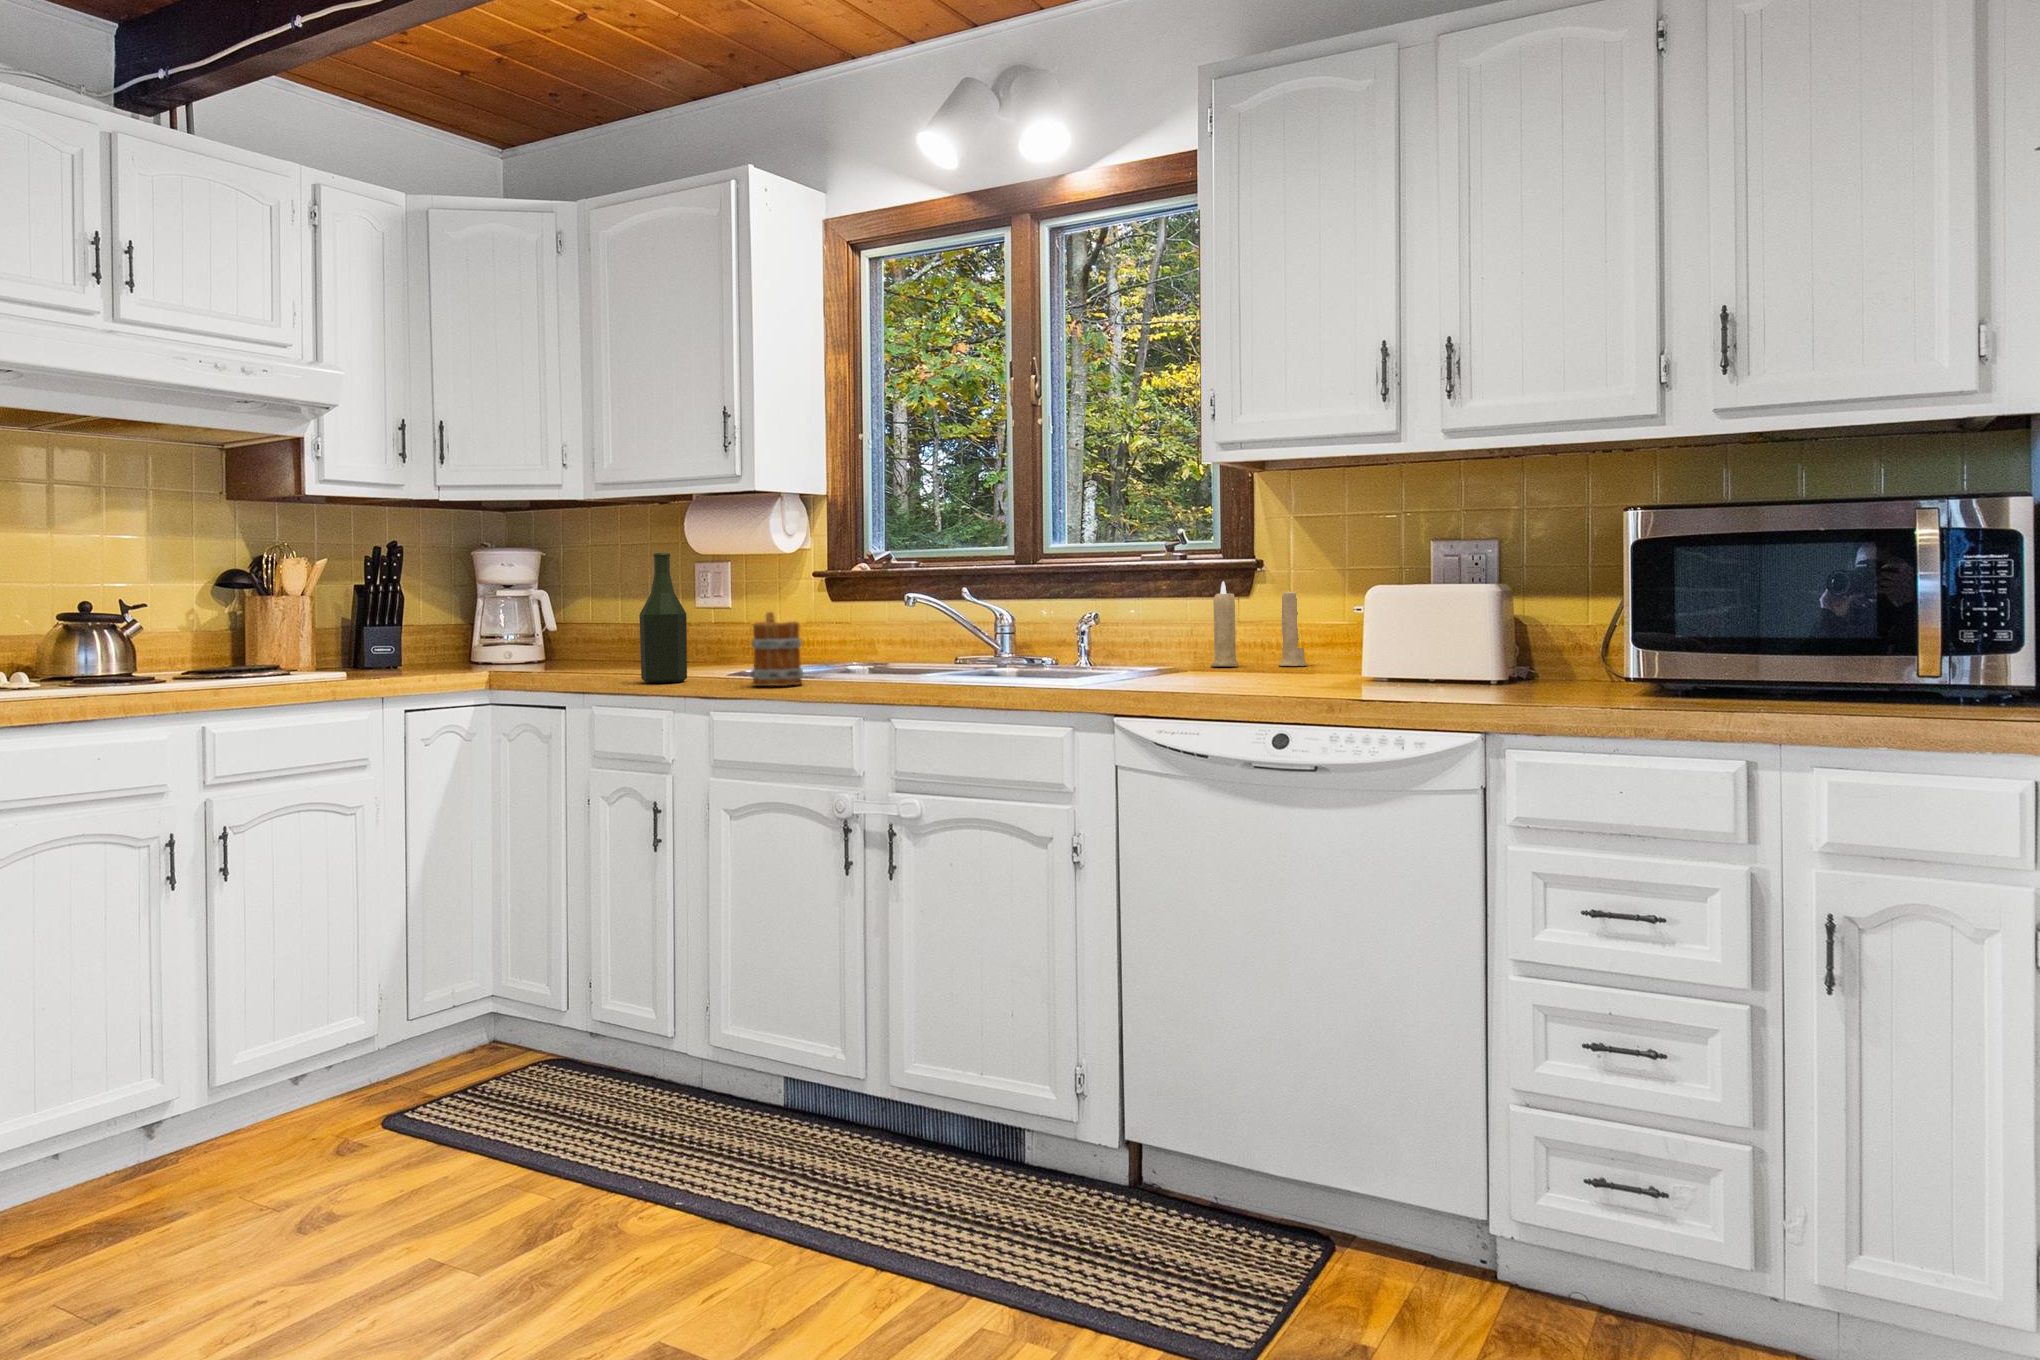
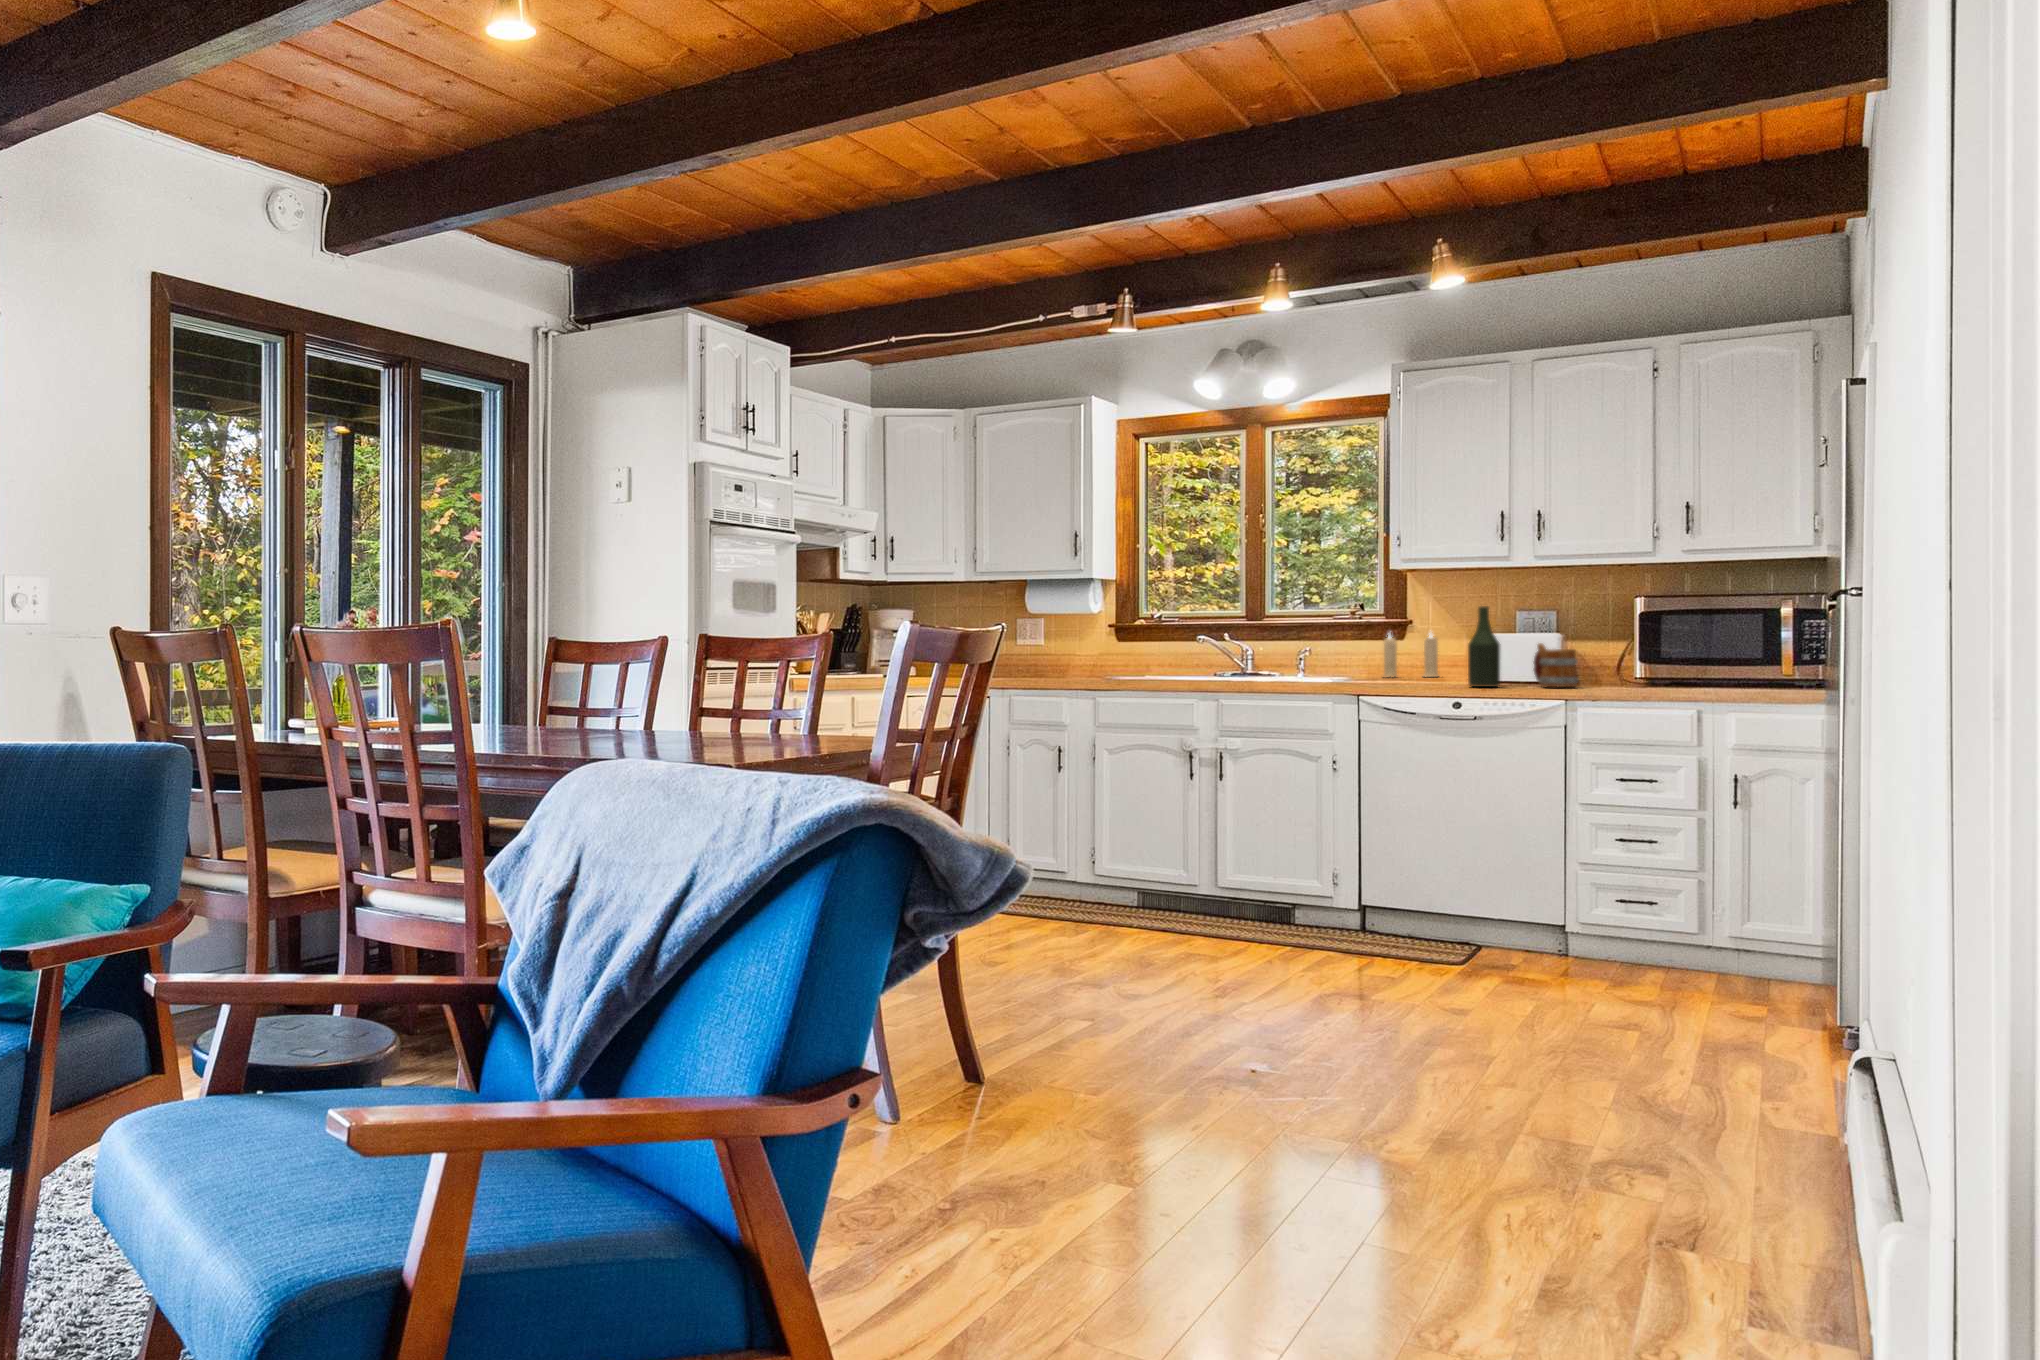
bottle: present [639,553,687,683] -> present [1468,606,1500,687]
mug: present [751,612,803,686] -> present [1534,643,1578,687]

